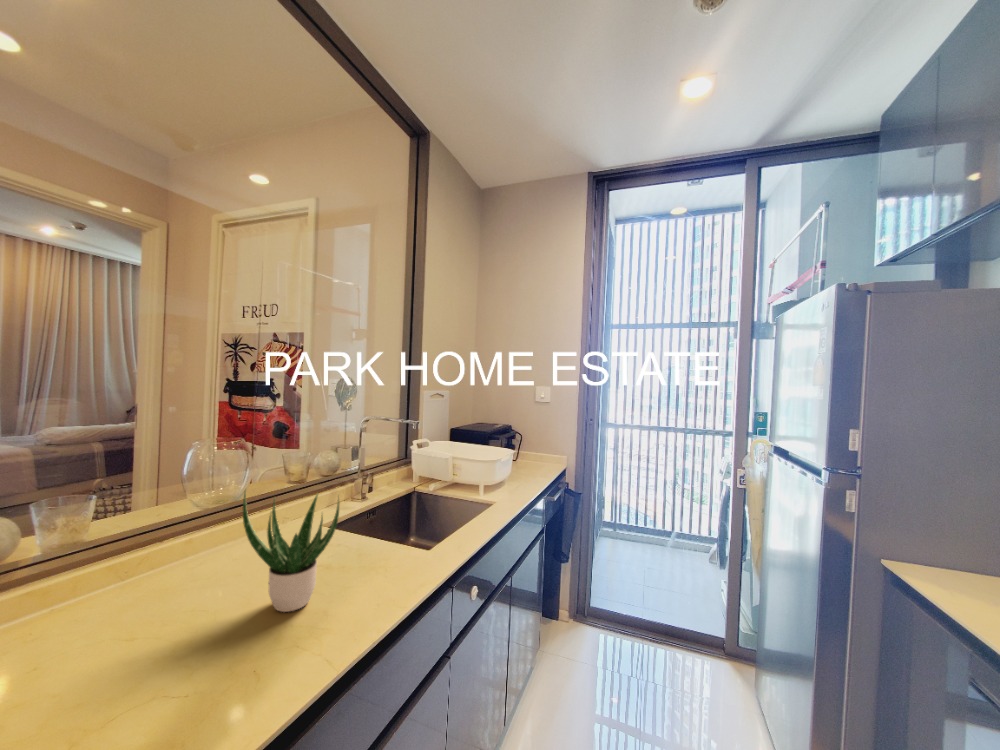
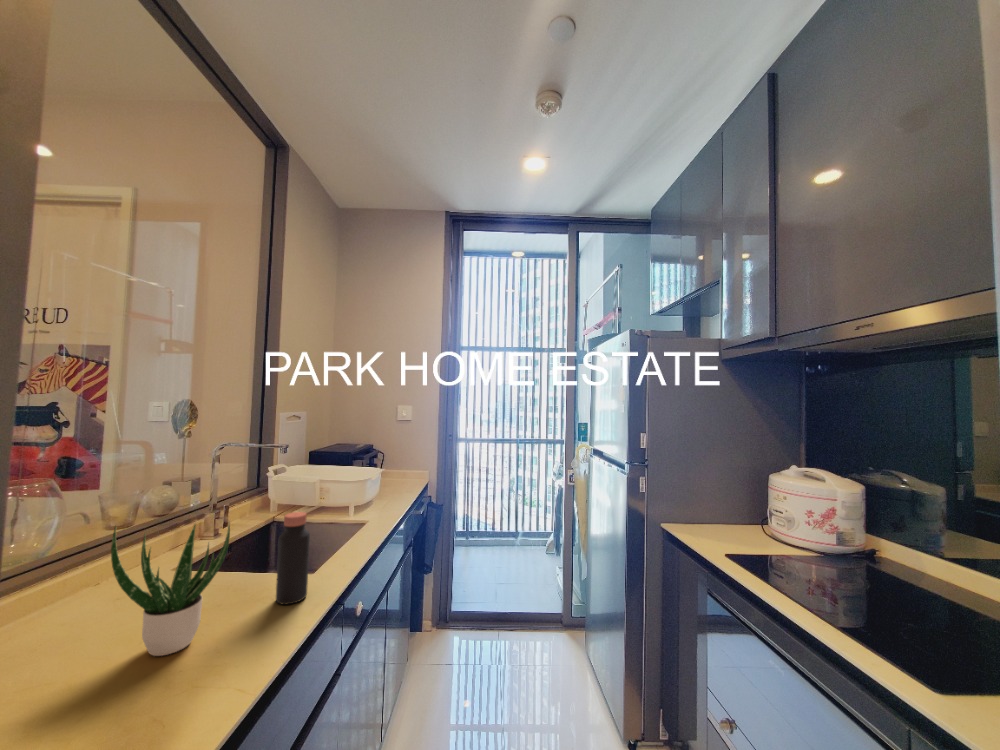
bottle: none [386,491,417,583] -> present [276,512,310,605]

